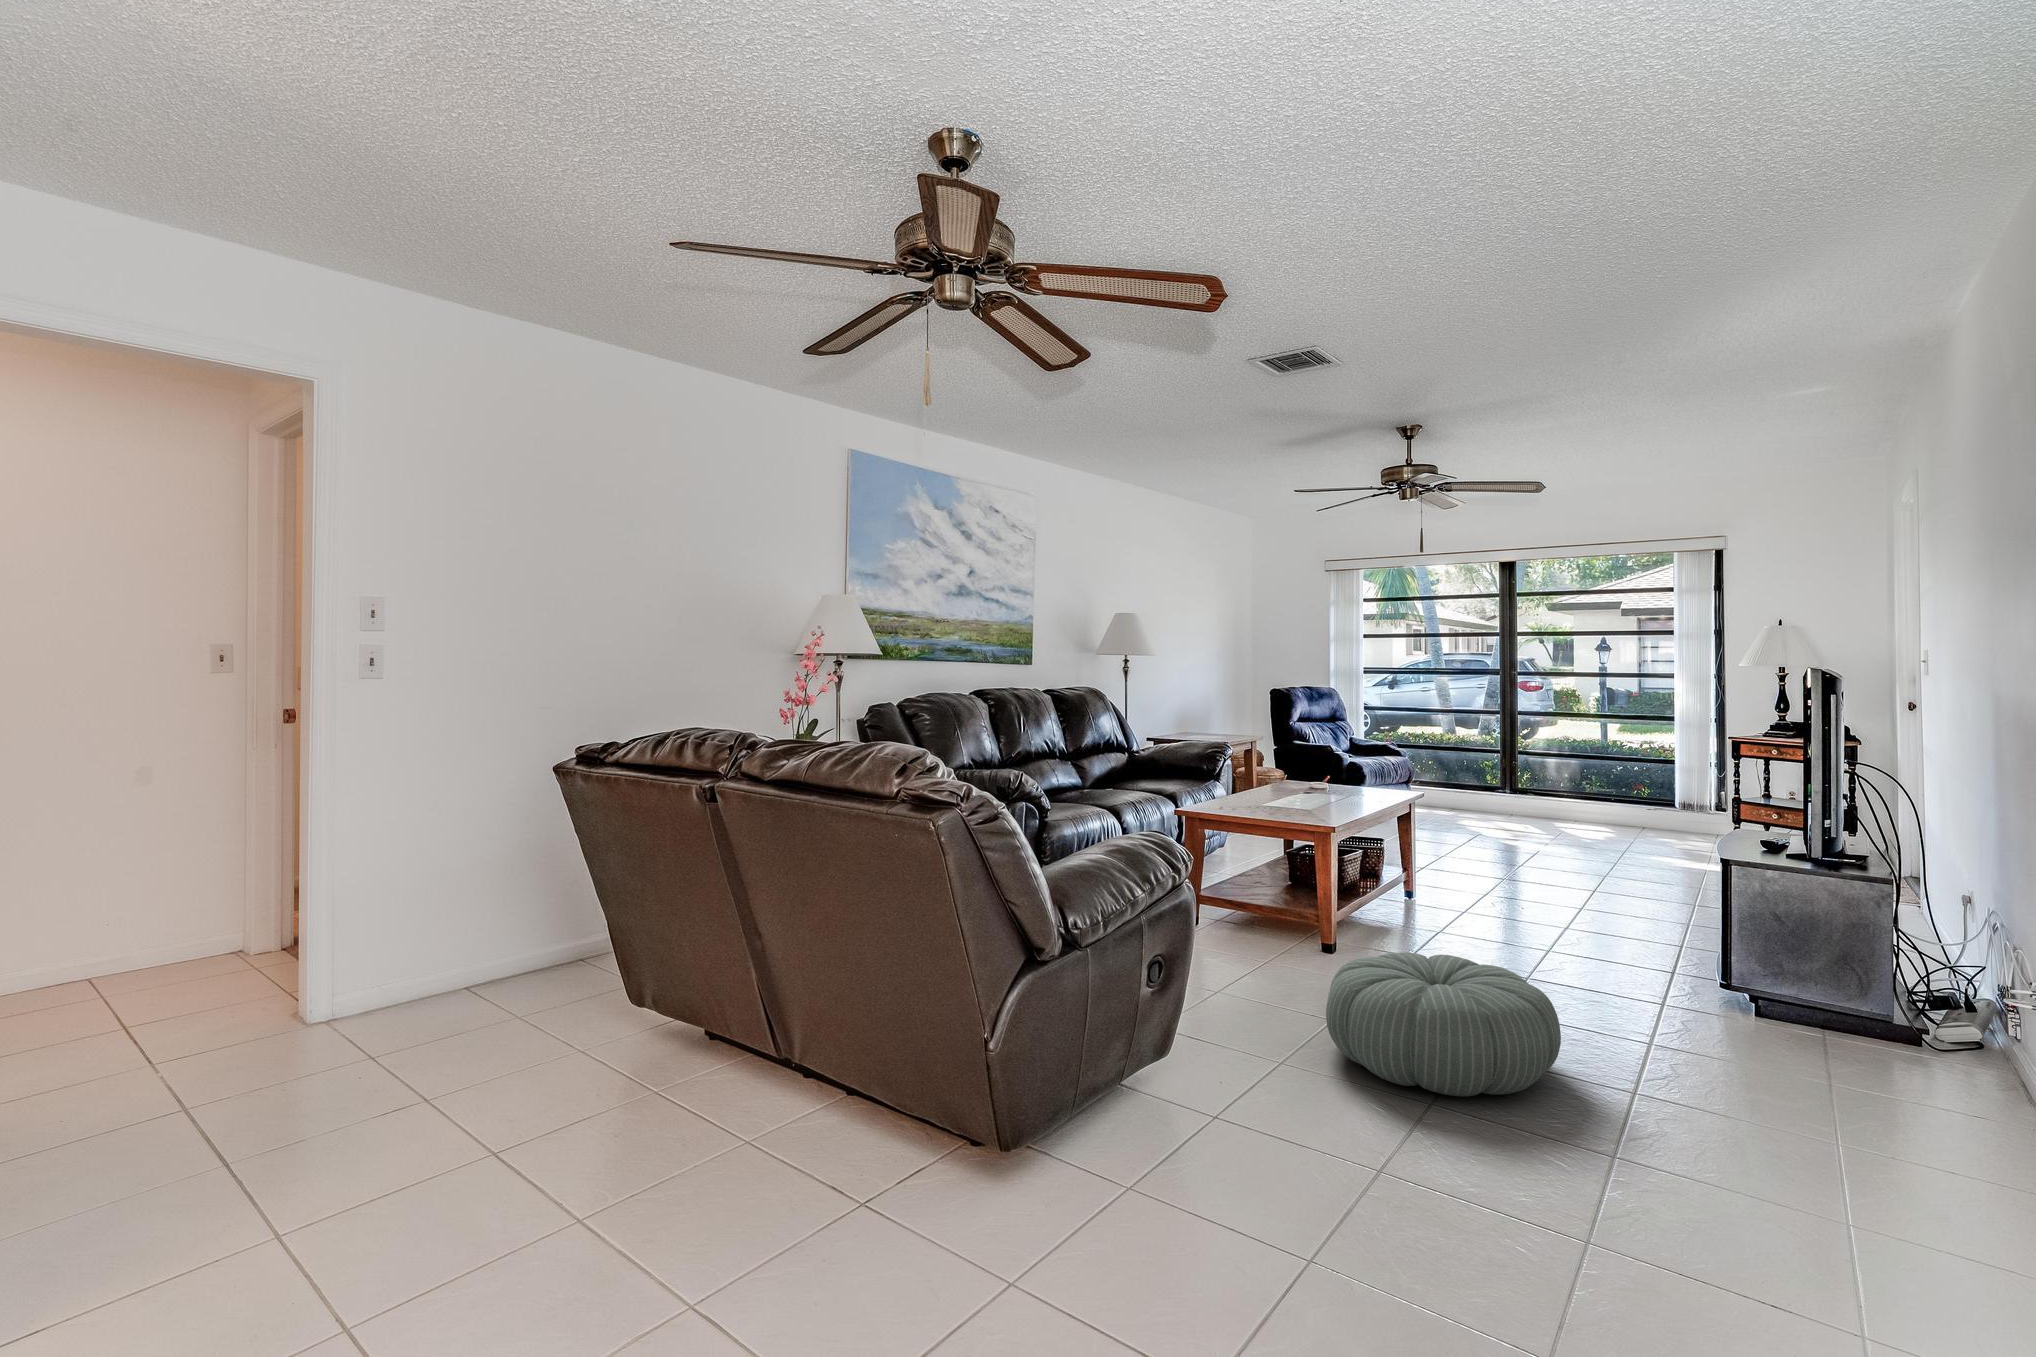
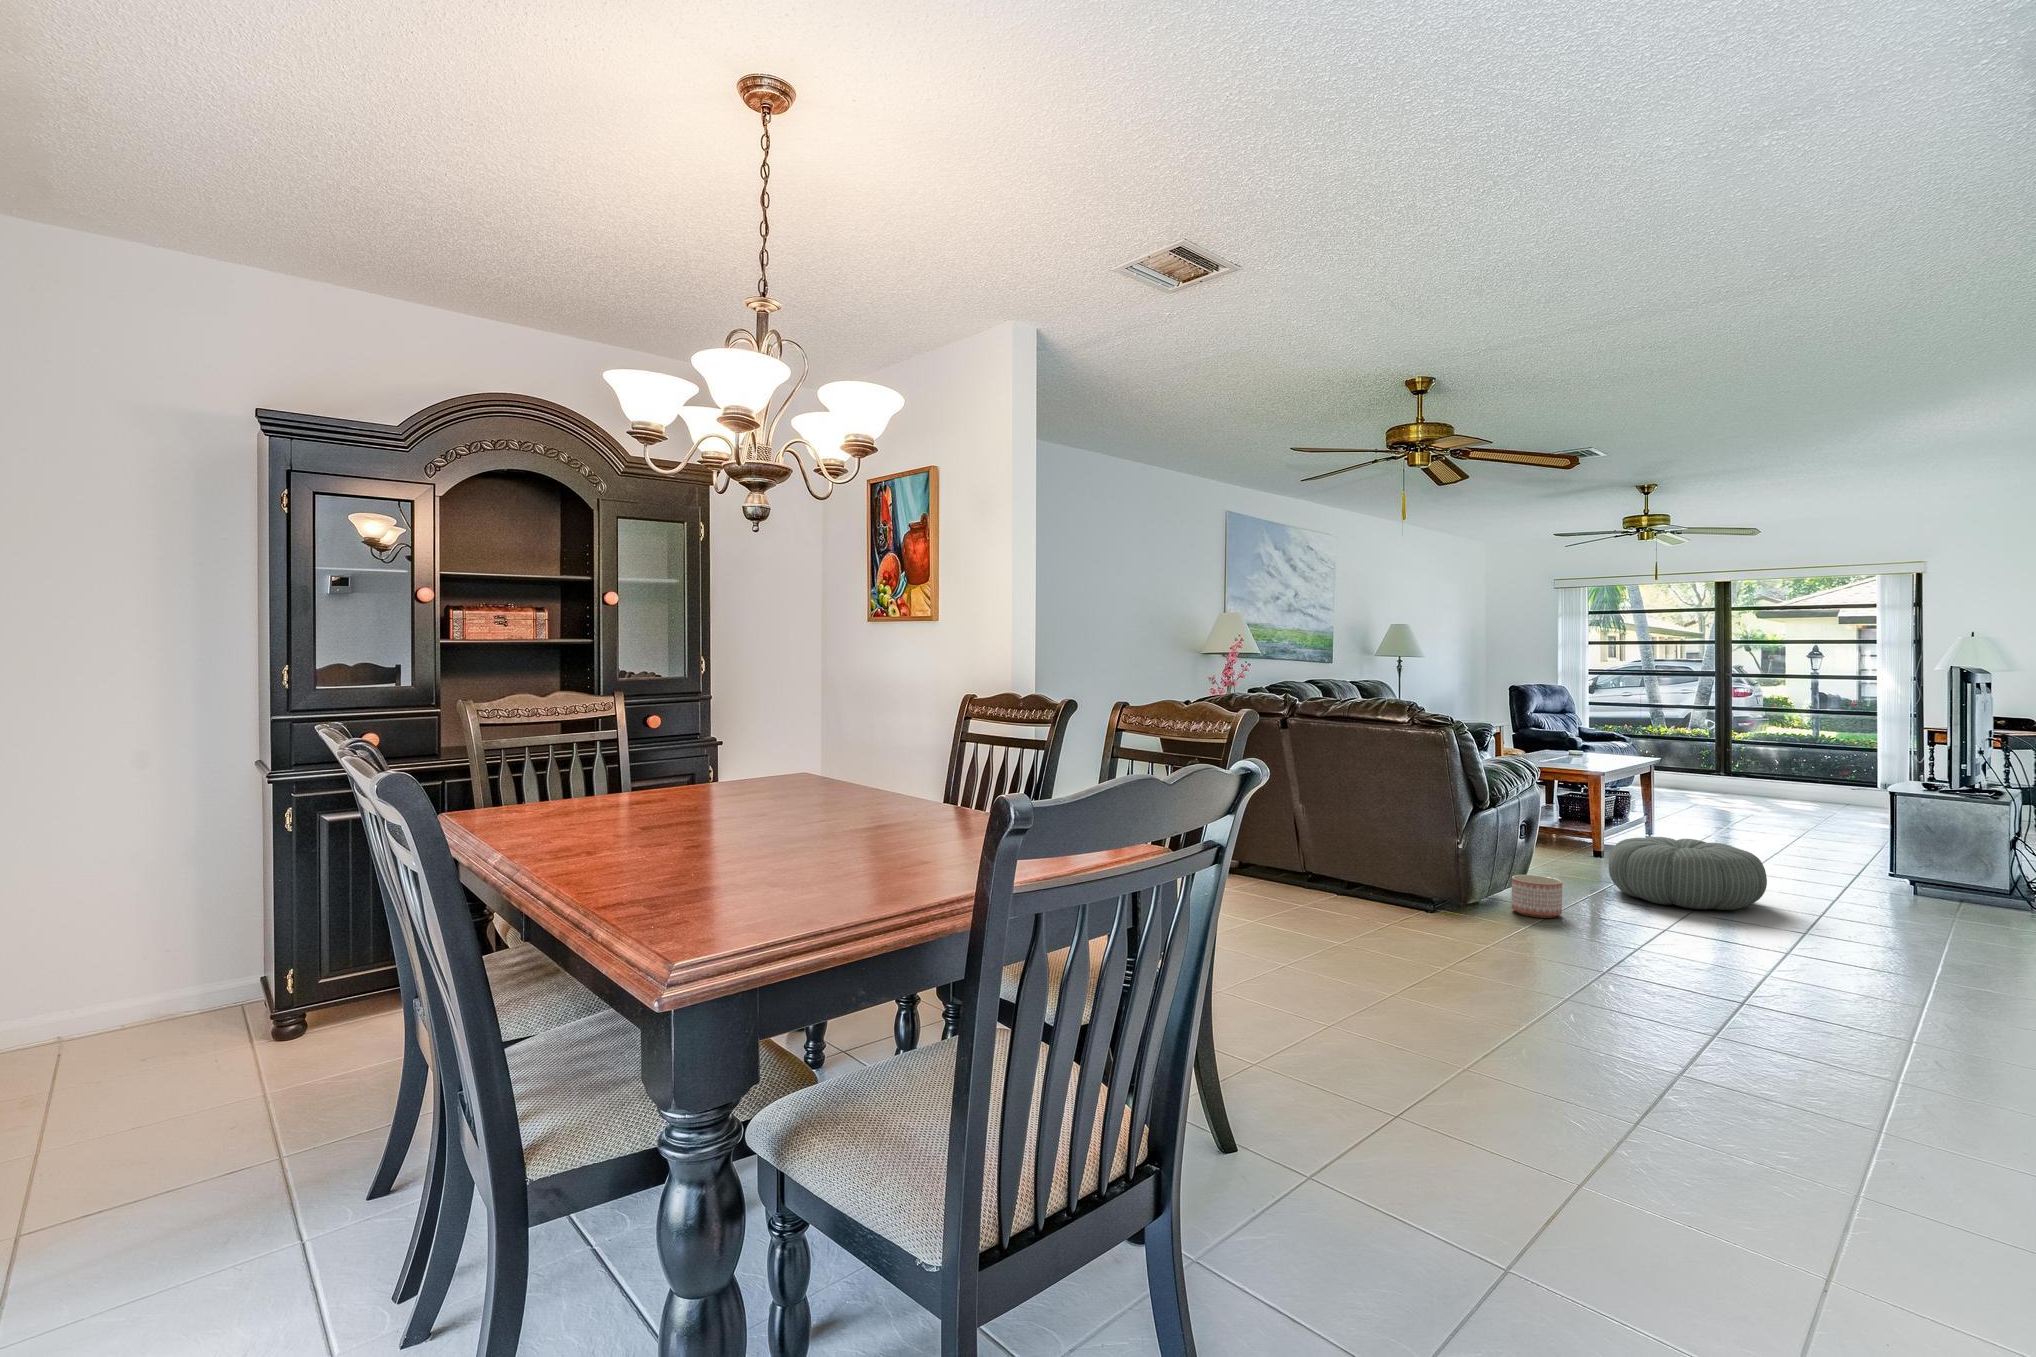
planter: none [1147,1058,1228,1152] -> present [1511,875,1562,918]

